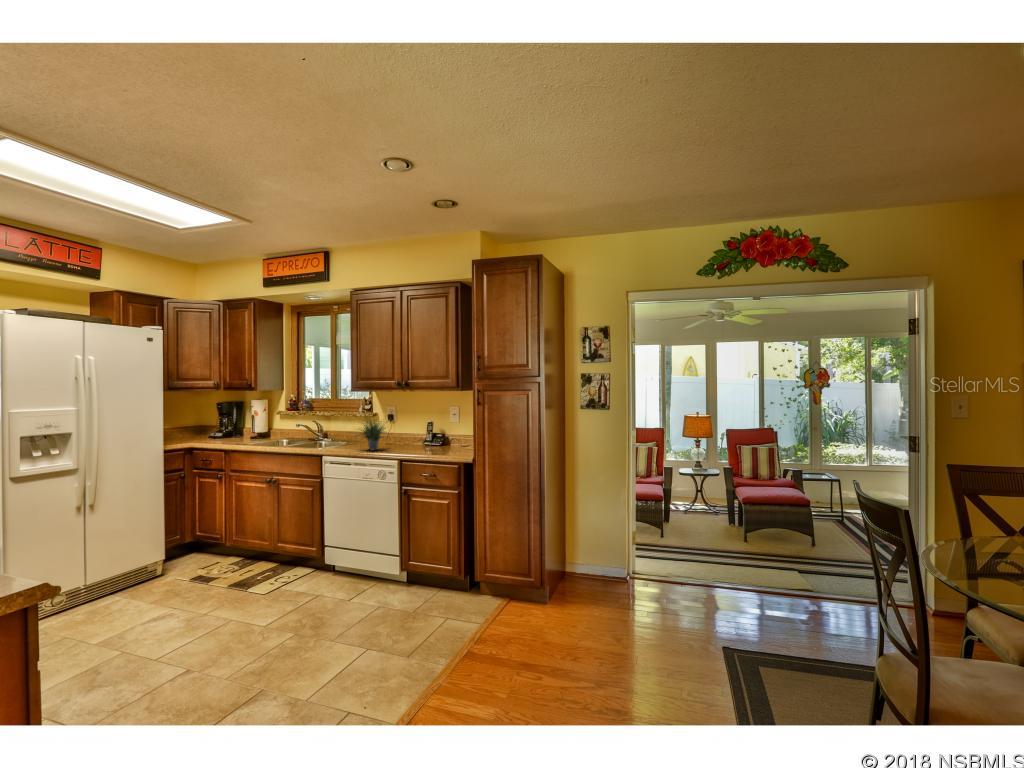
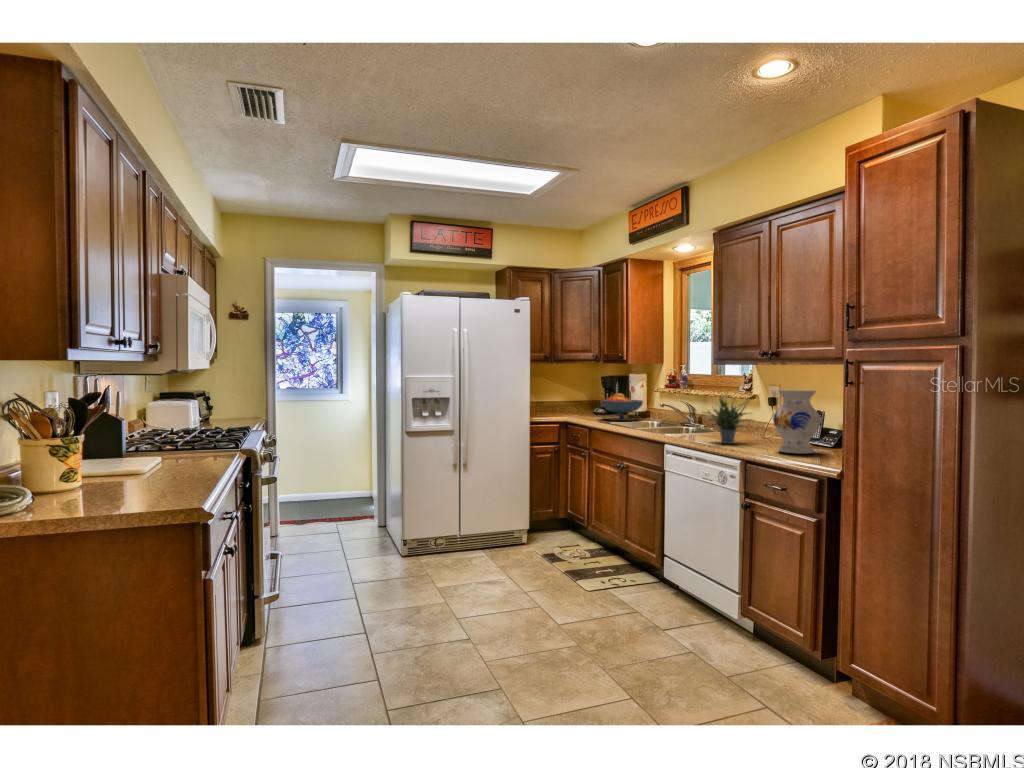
vase: none [412,410,441,452] -> present [773,390,821,454]
fruit bowl: none [228,417,268,441] -> present [601,393,643,421]

